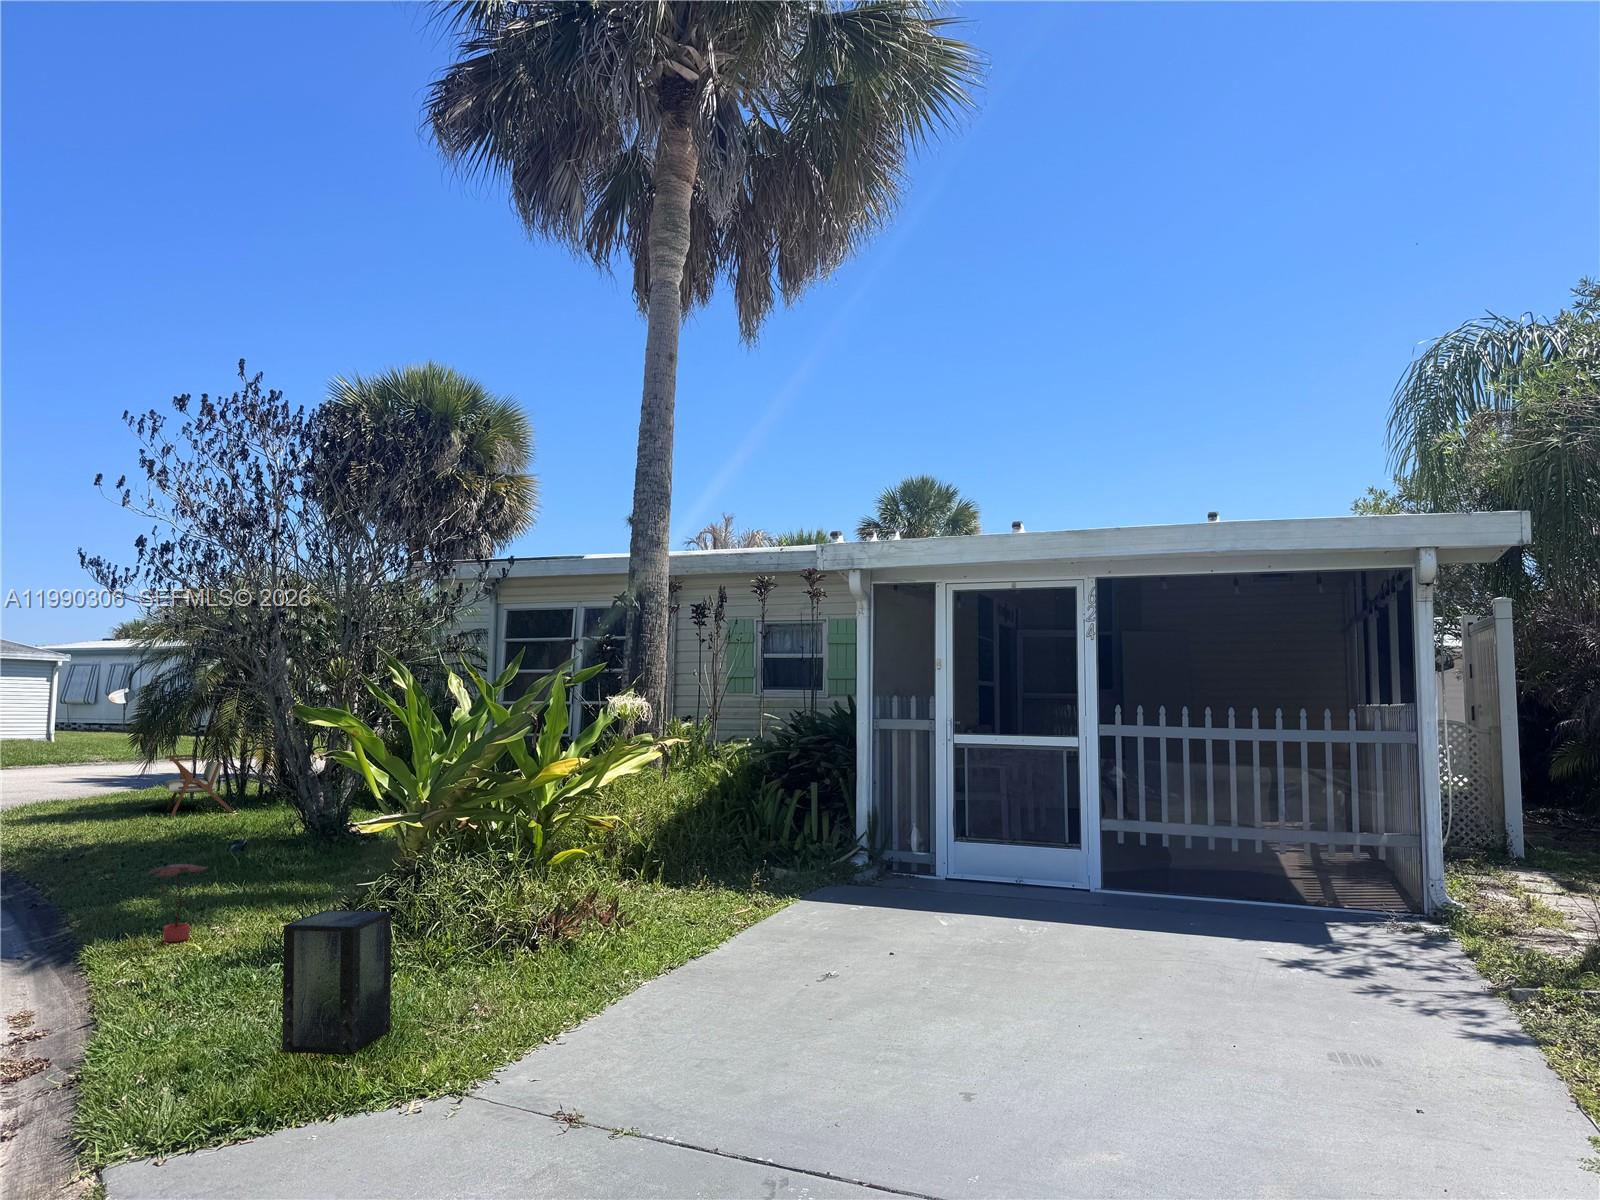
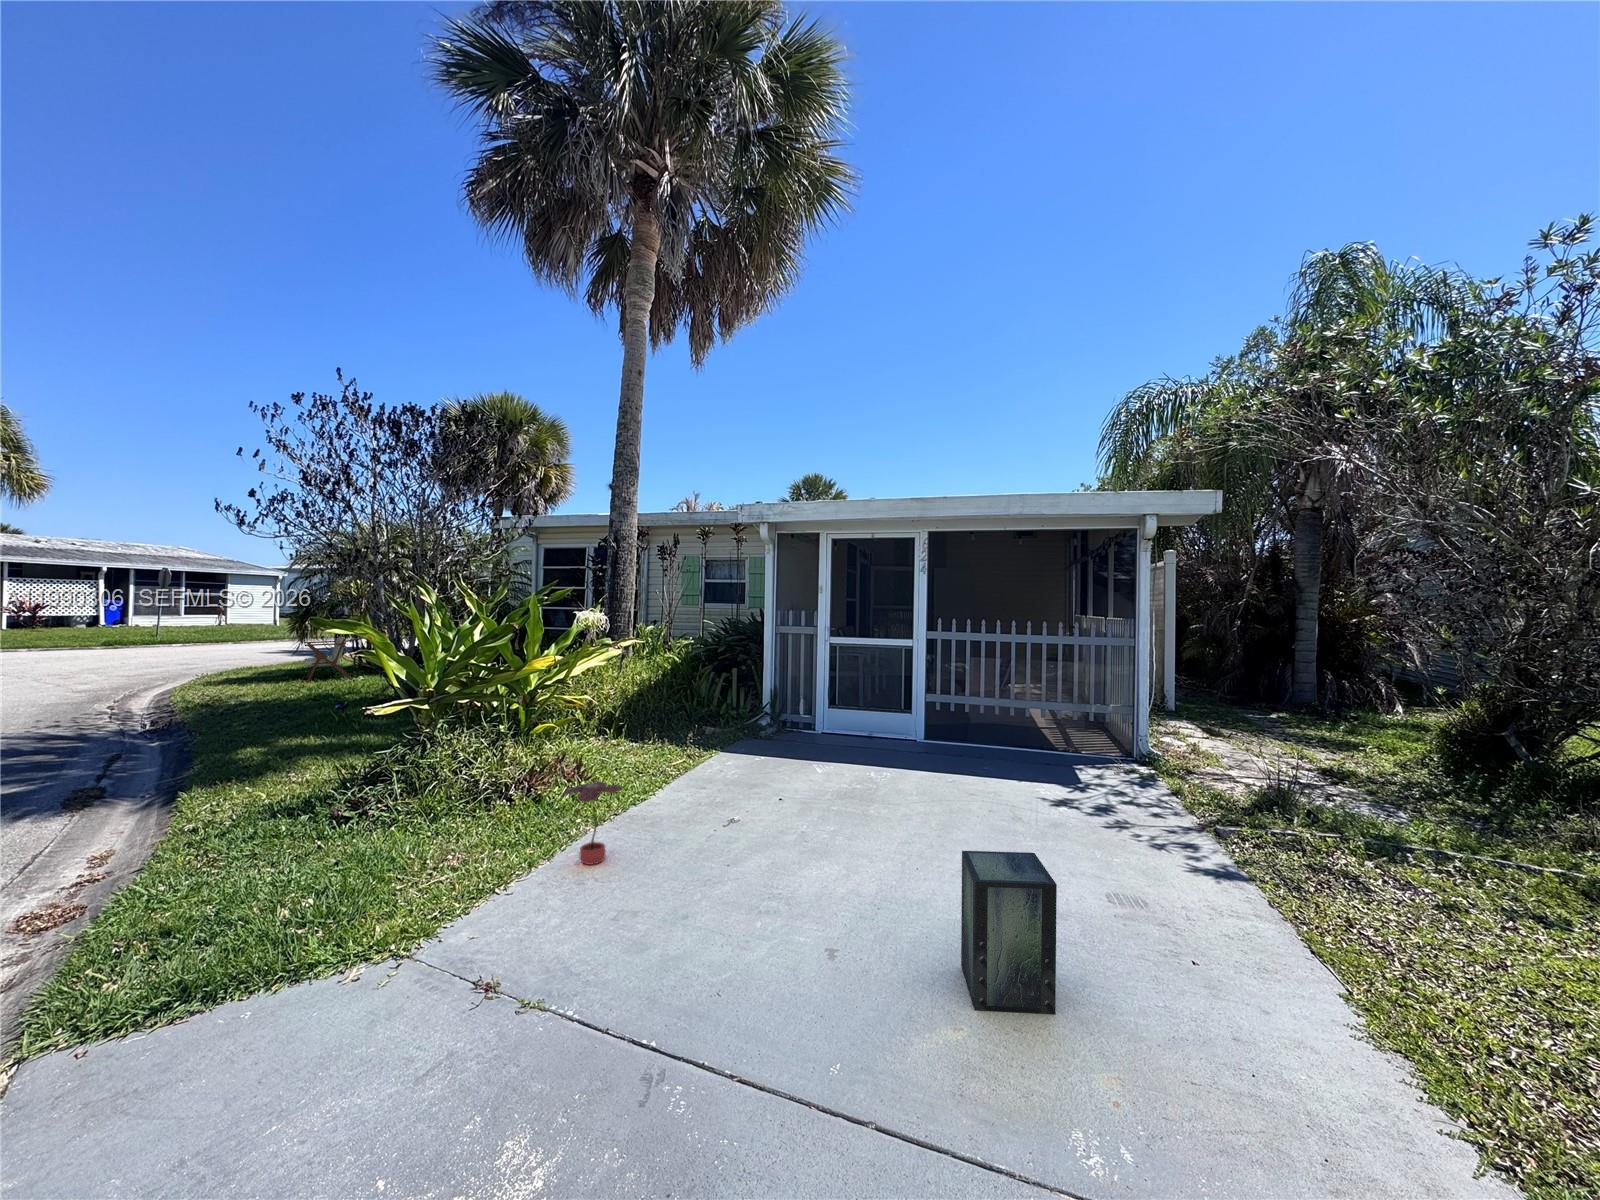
potted plant: present [148,864,208,942] -> present [563,782,623,865]
storage box: present [282,910,391,1054] -> present [961,851,1057,1014]

